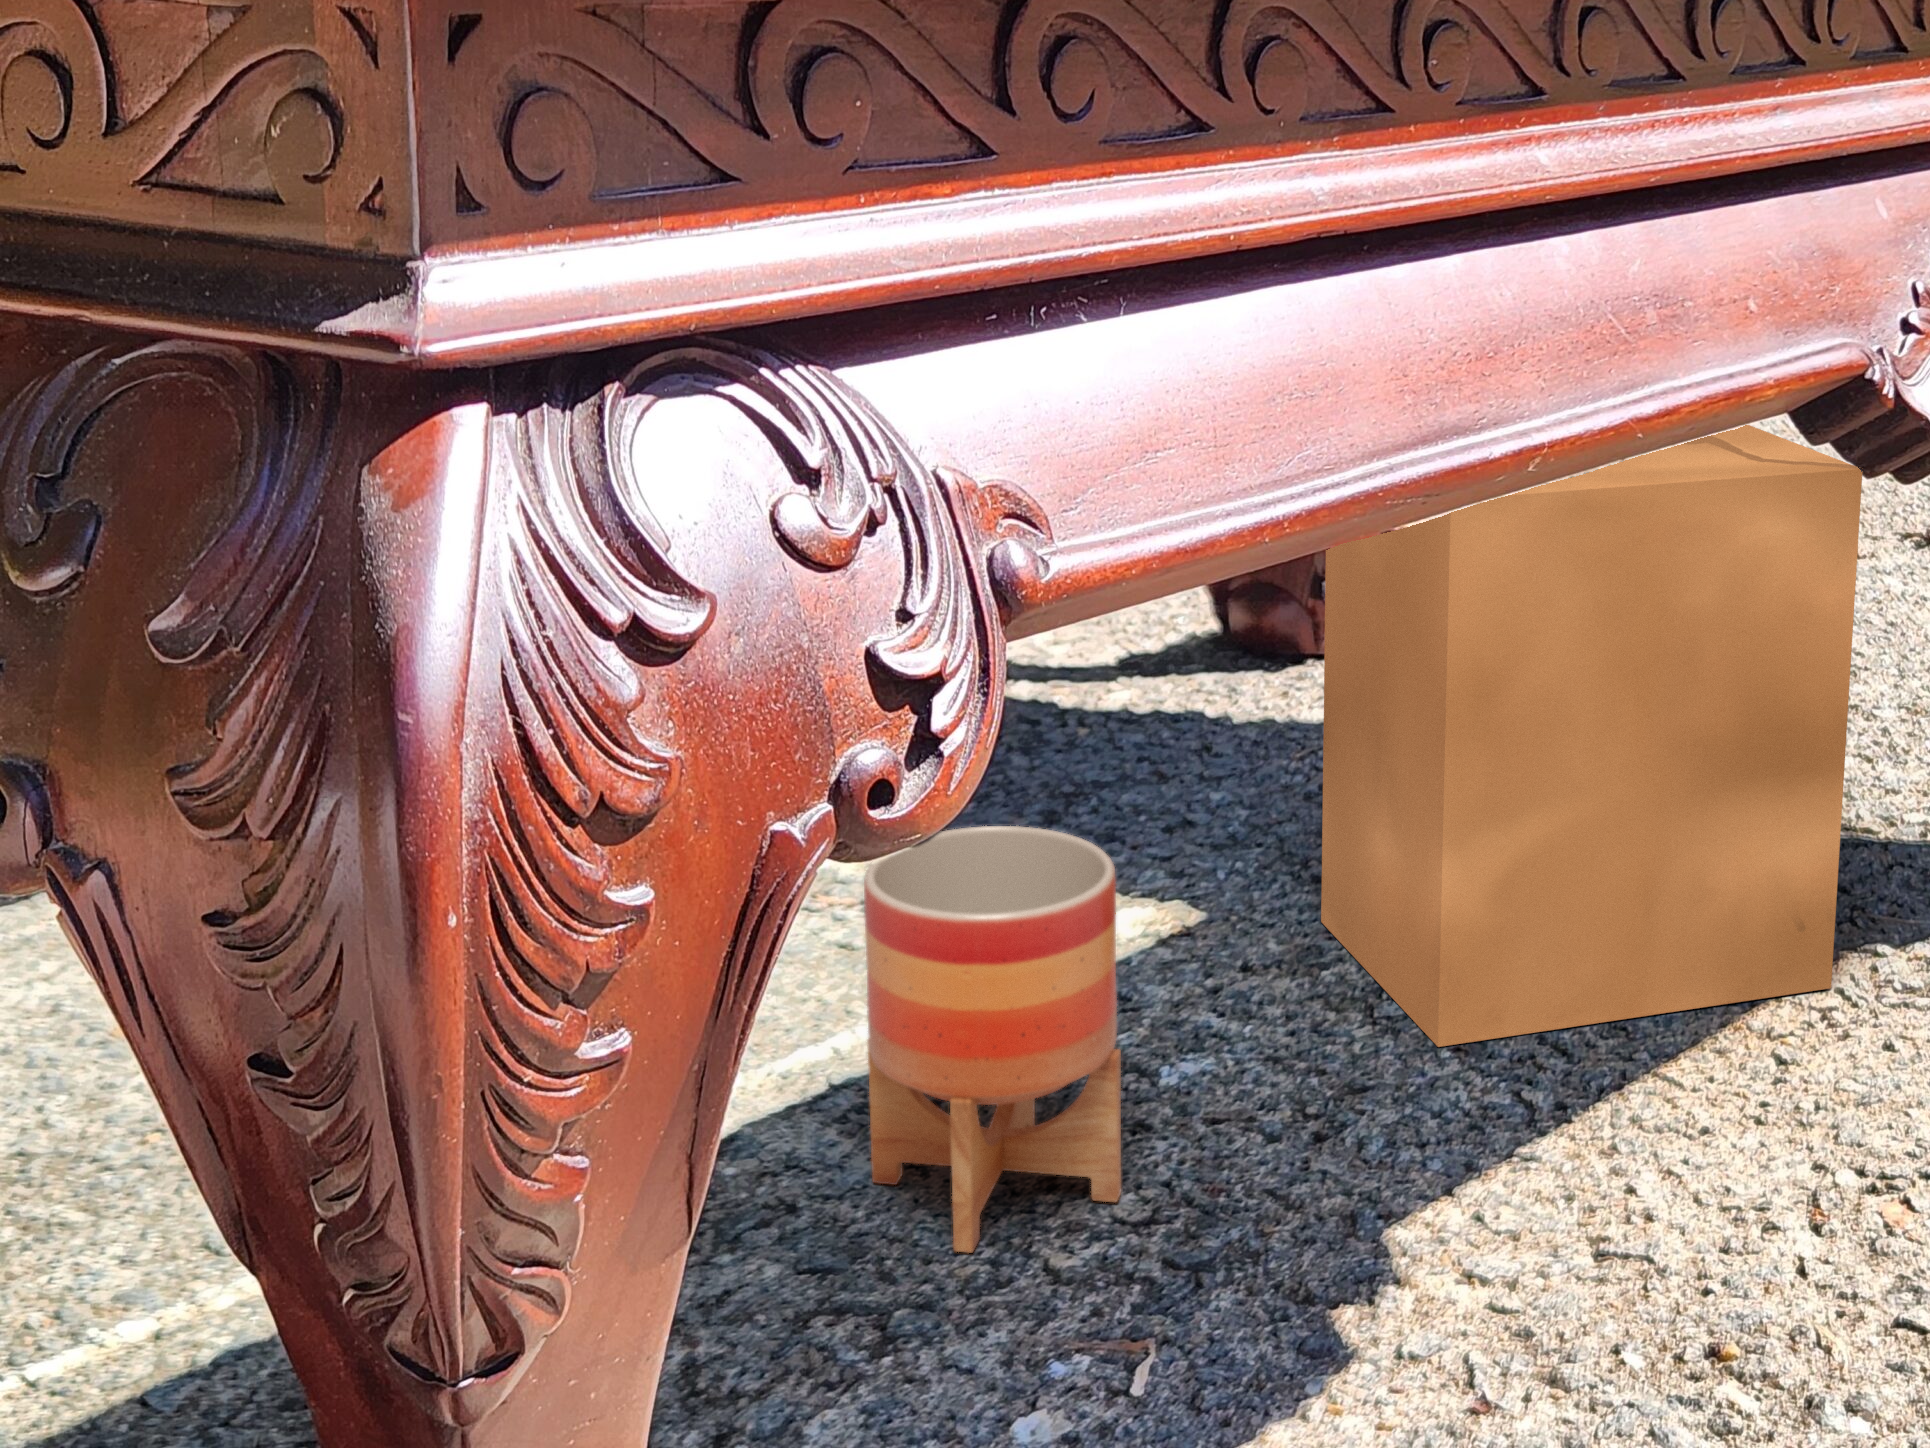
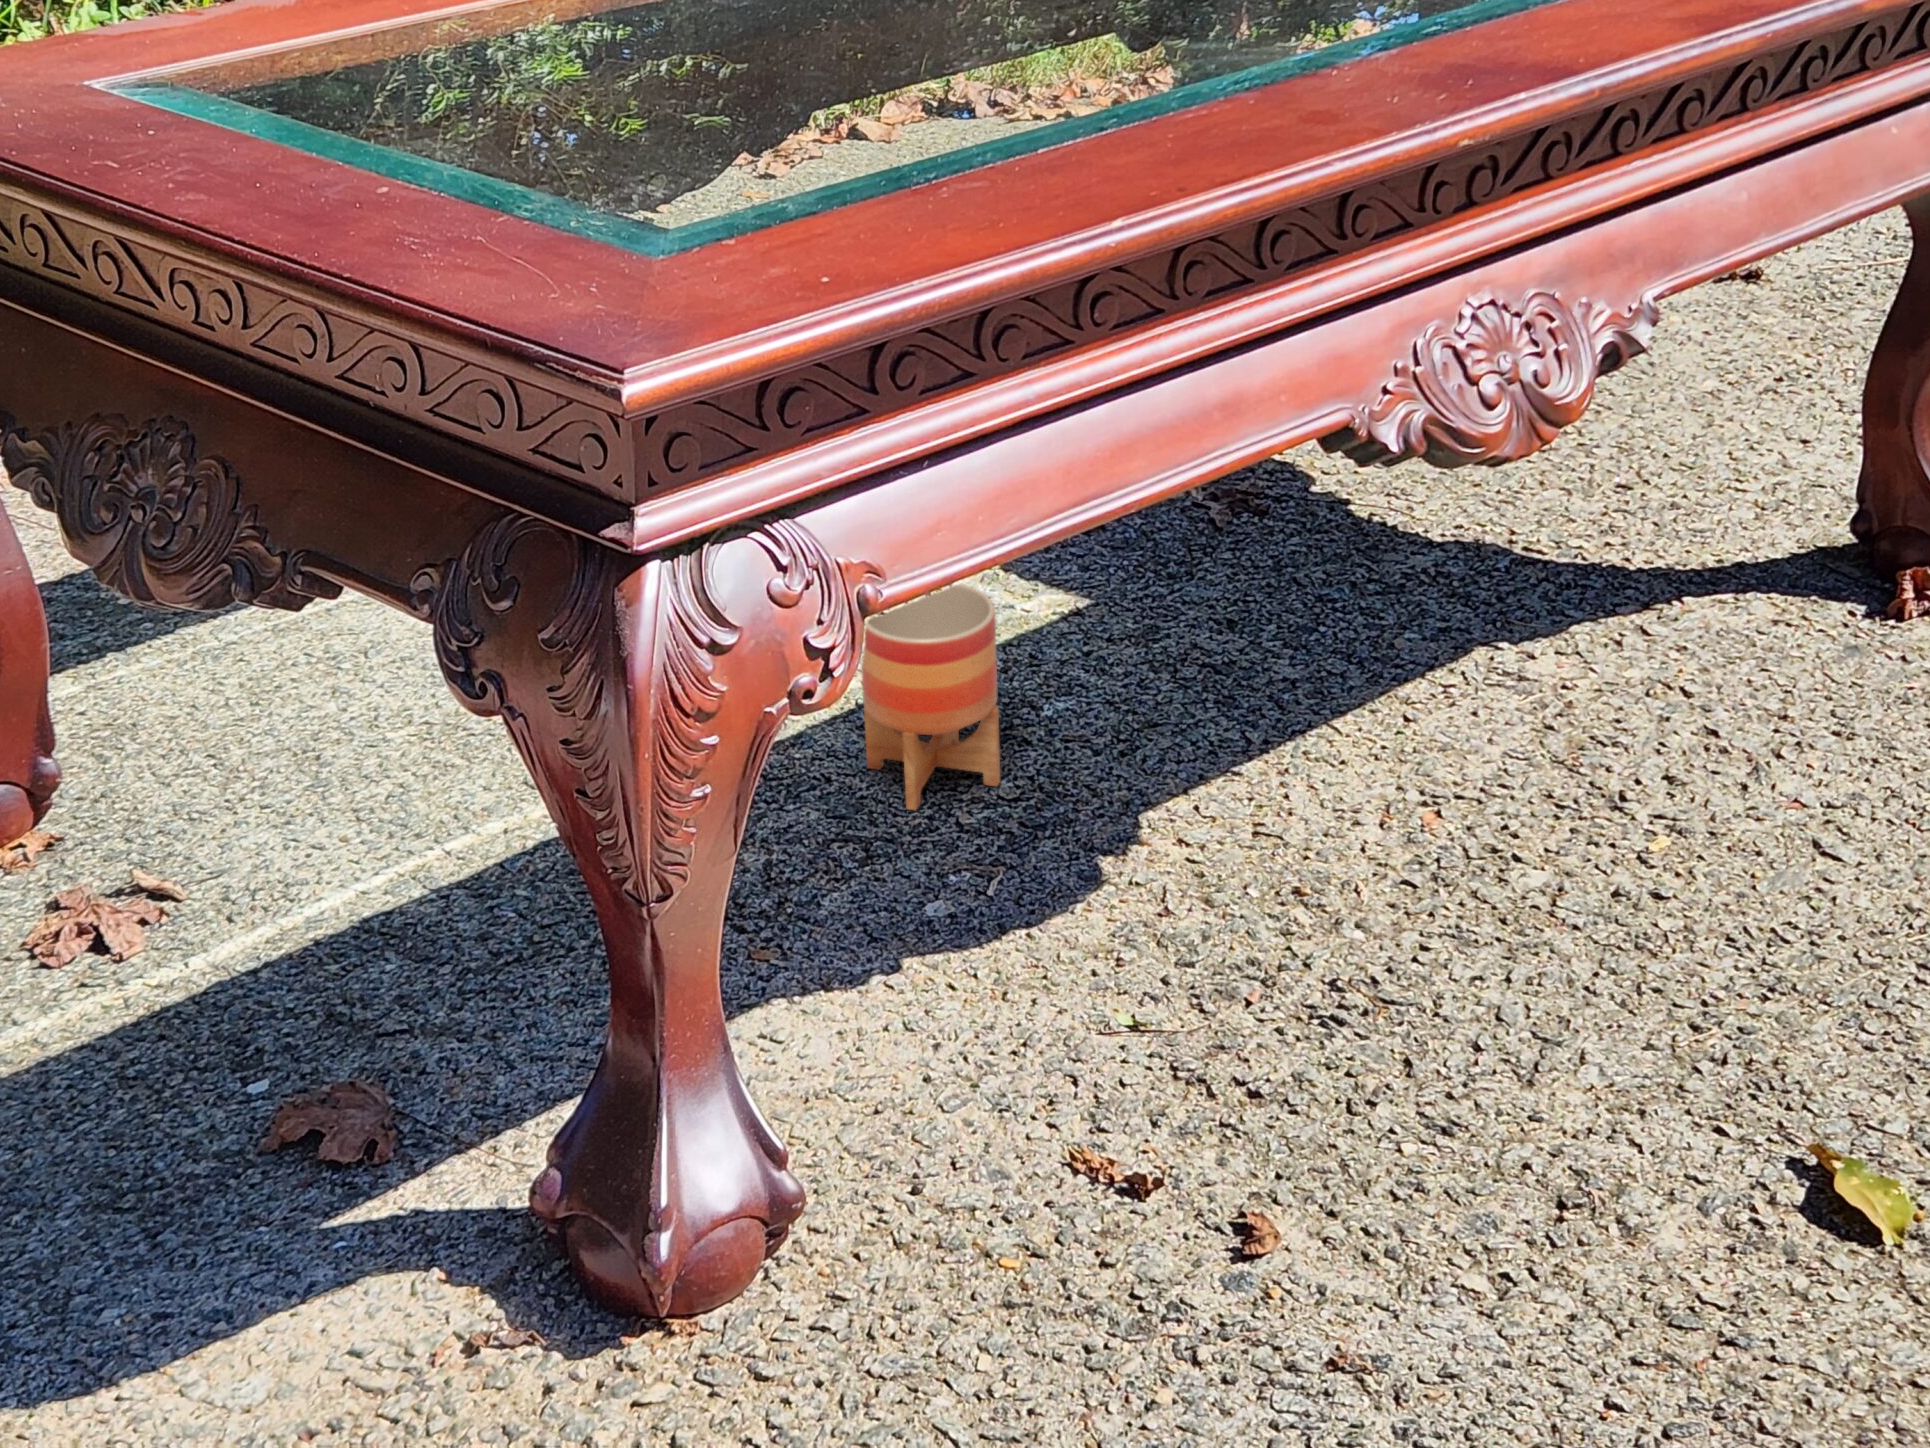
cardboard box: present [1321,425,1862,1047] -> none [1152,301,1472,701]

